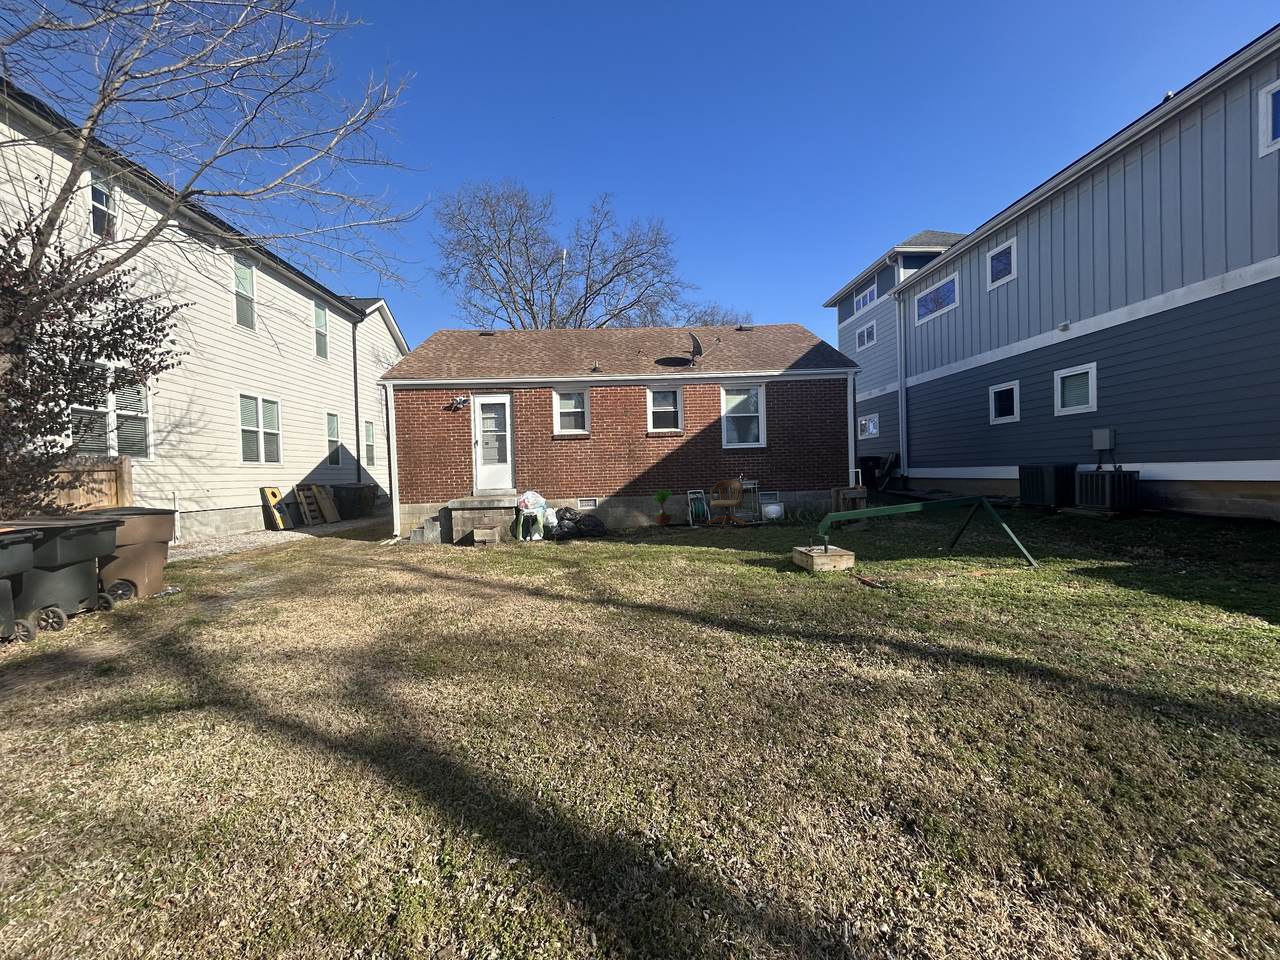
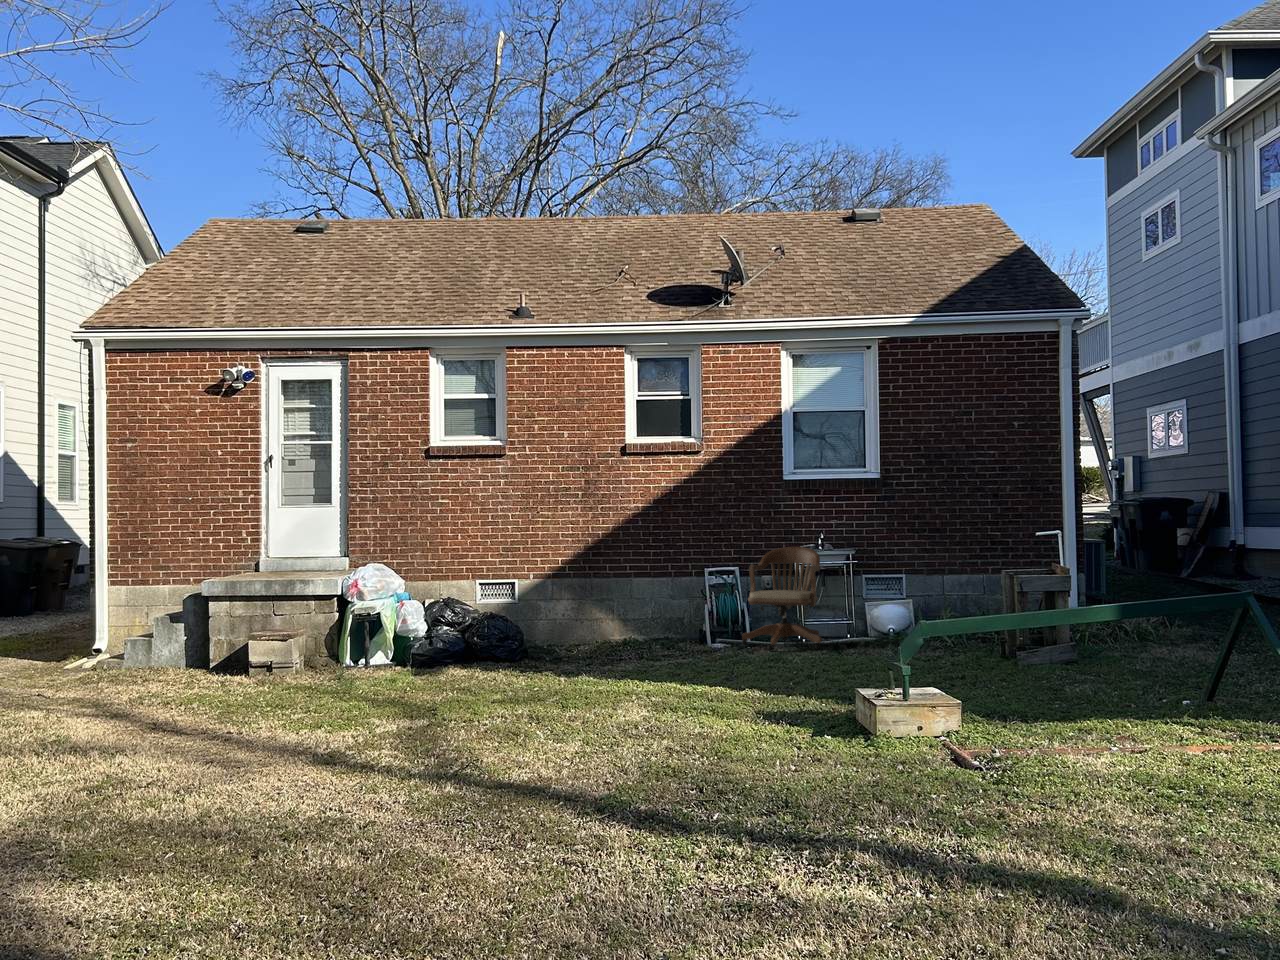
potted tree: present [653,490,671,526] -> none [624,558,674,642]

